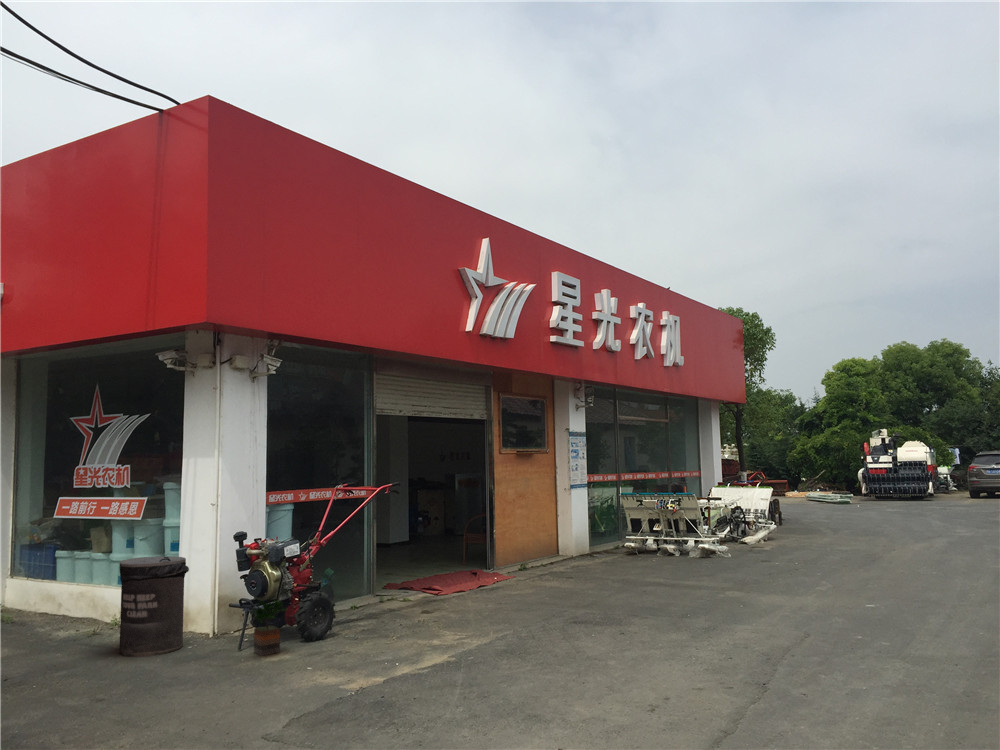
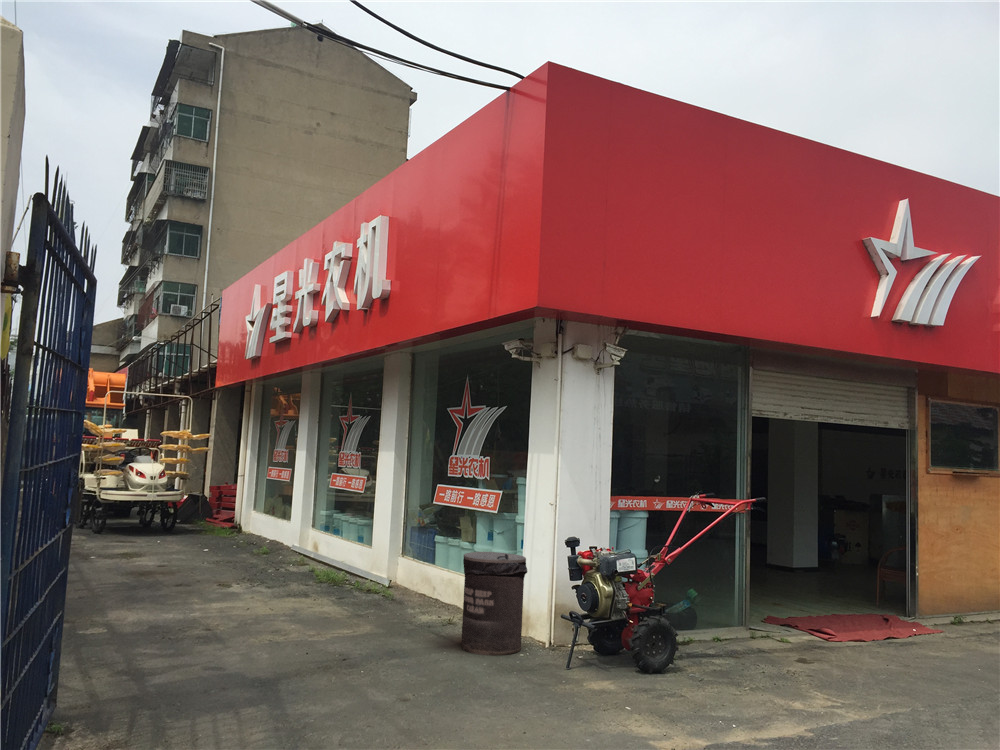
potted tree: present [250,600,287,656] -> none [577,614,621,678]

